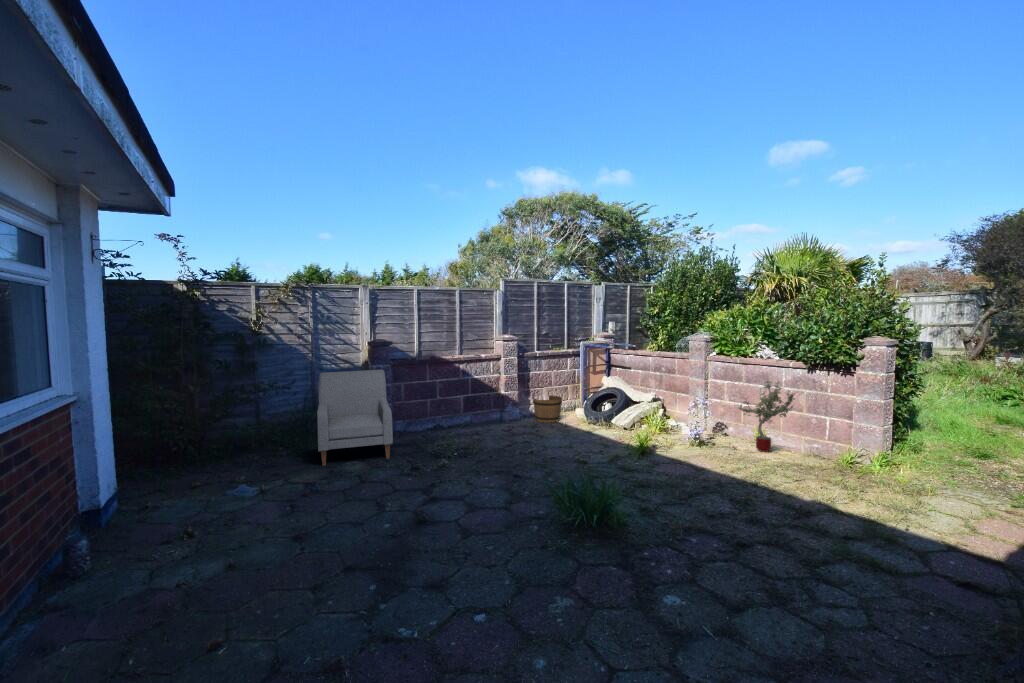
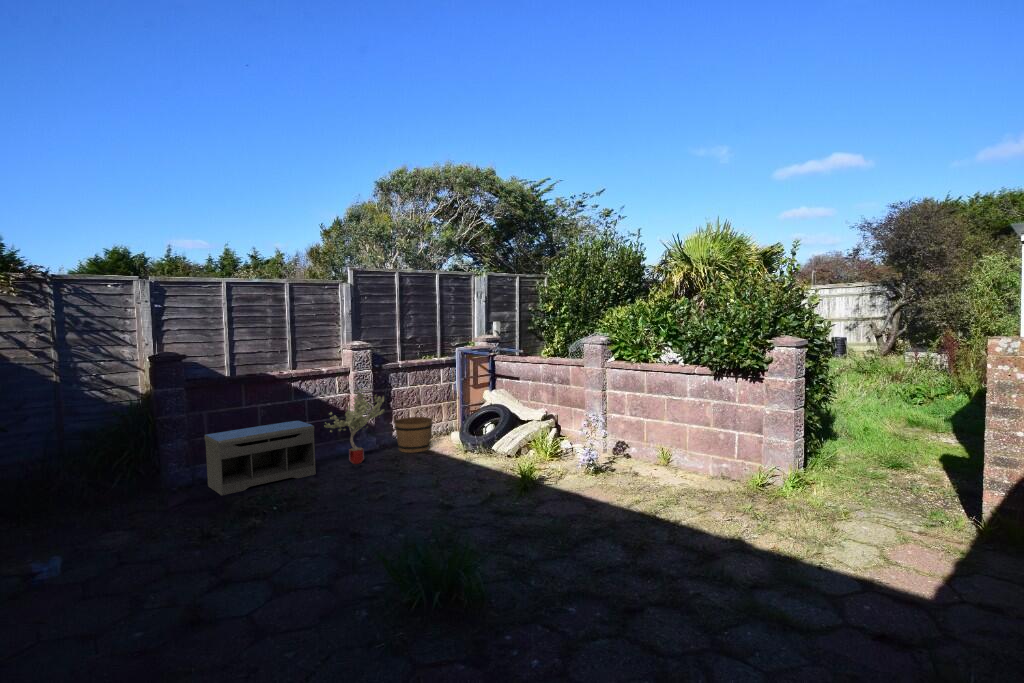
chair: present [317,370,393,466] -> none [50,394,177,541]
potted tree: present [739,381,794,452] -> present [324,389,384,464]
bench: none [403,393,478,444] -> present [205,421,316,495]

